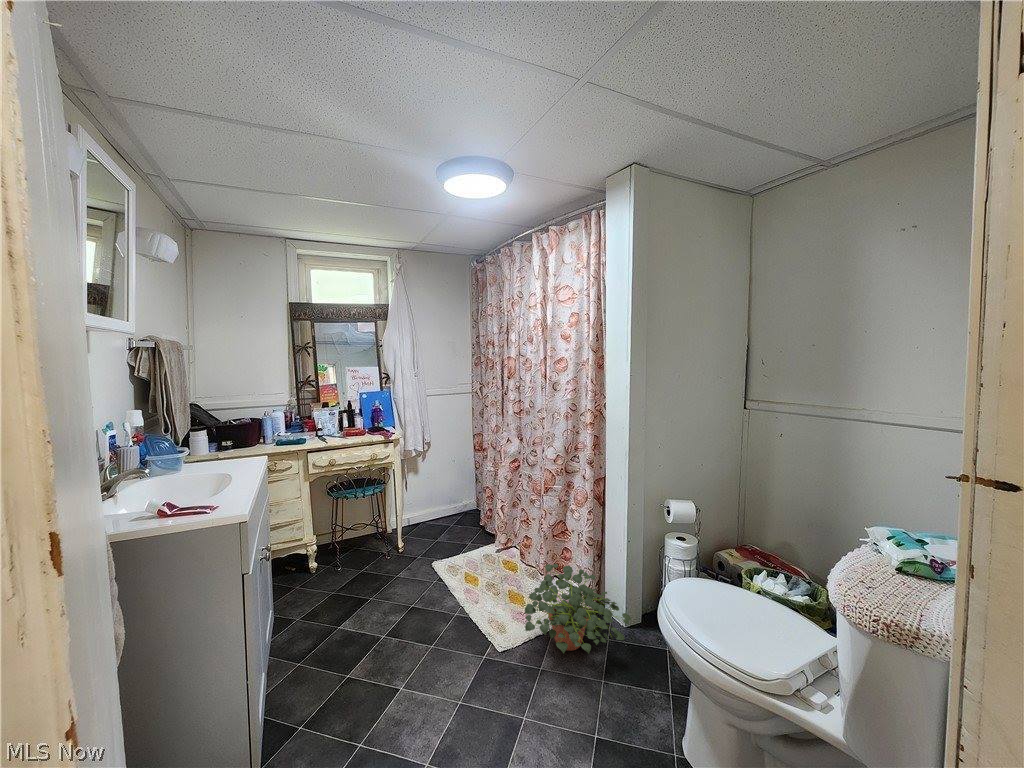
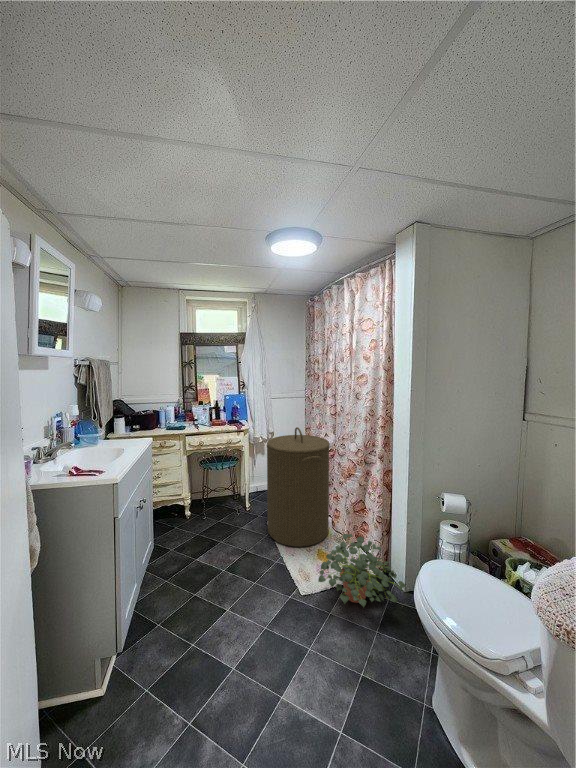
laundry hamper: none [432,431,518,592] -> present [267,427,330,547]

